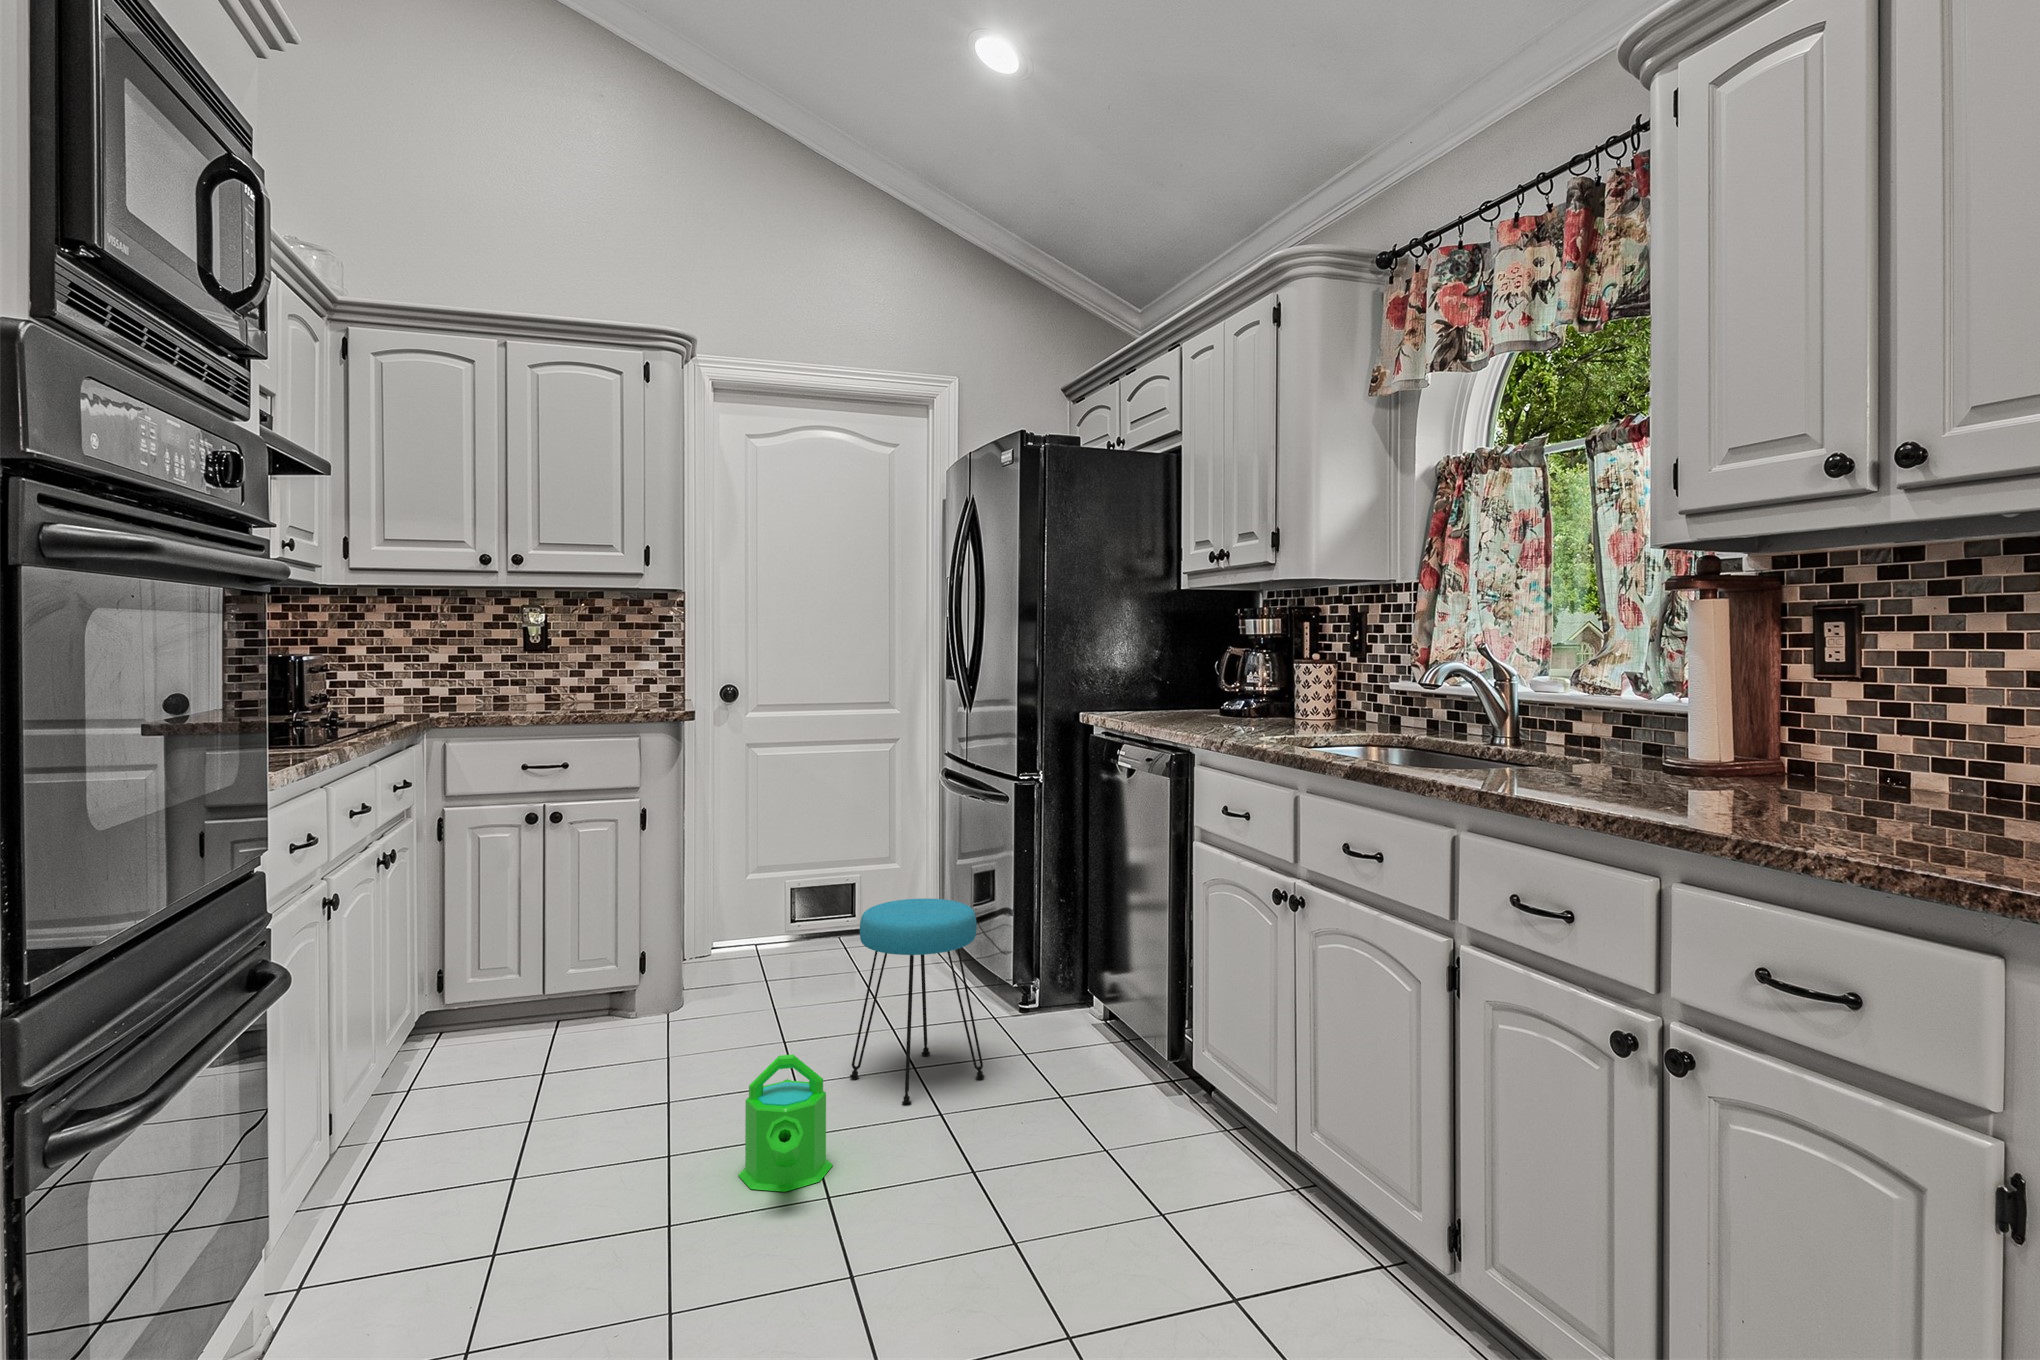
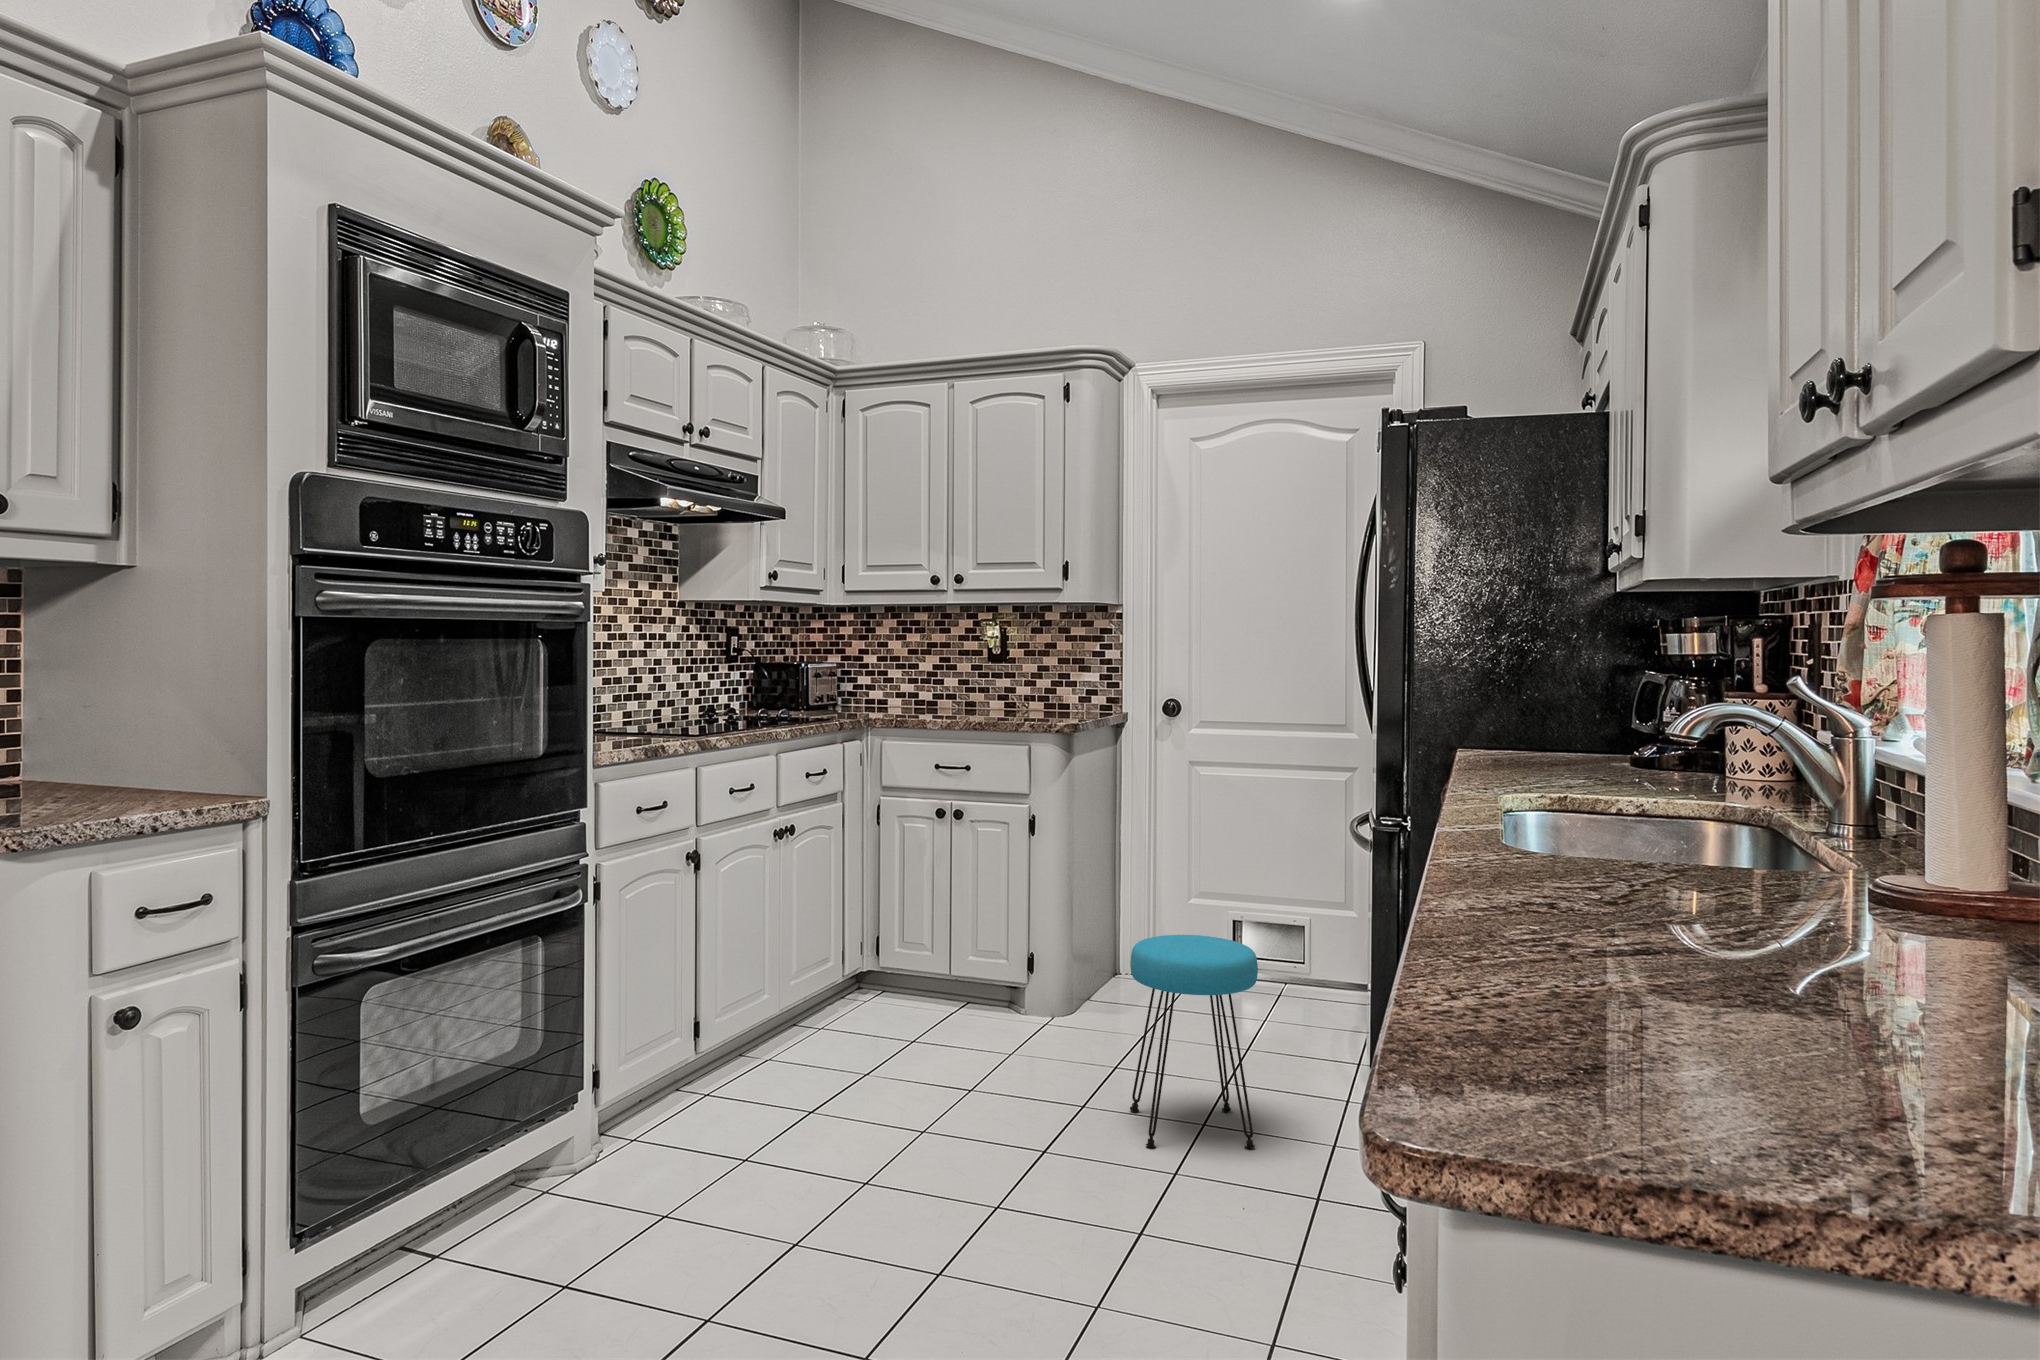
watering can: present [738,1055,833,1192] -> none [931,1052,1025,1183]

